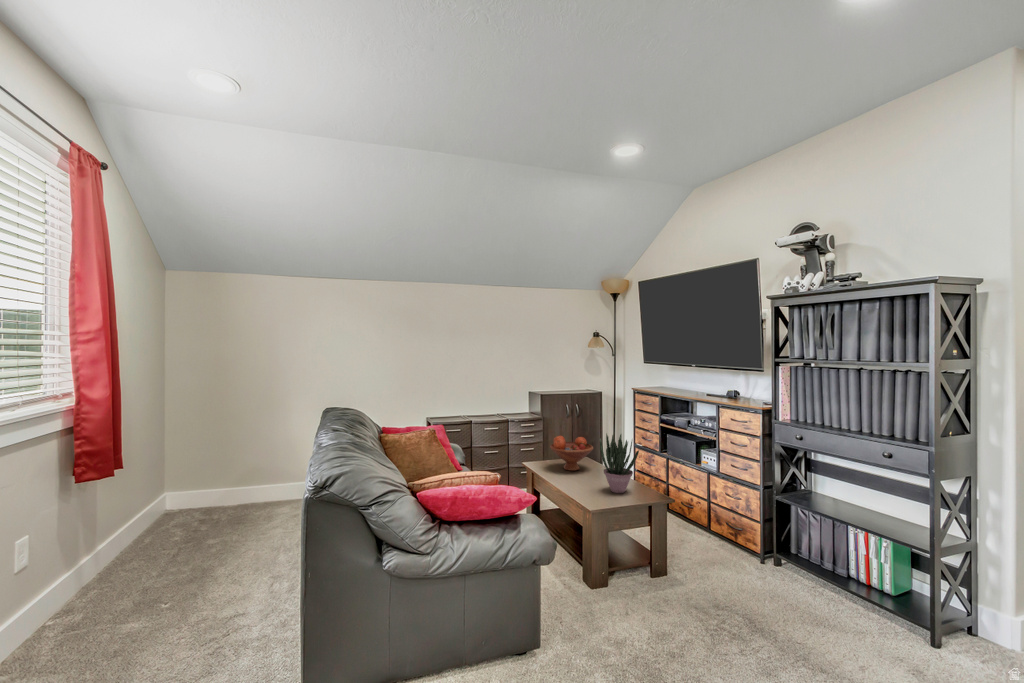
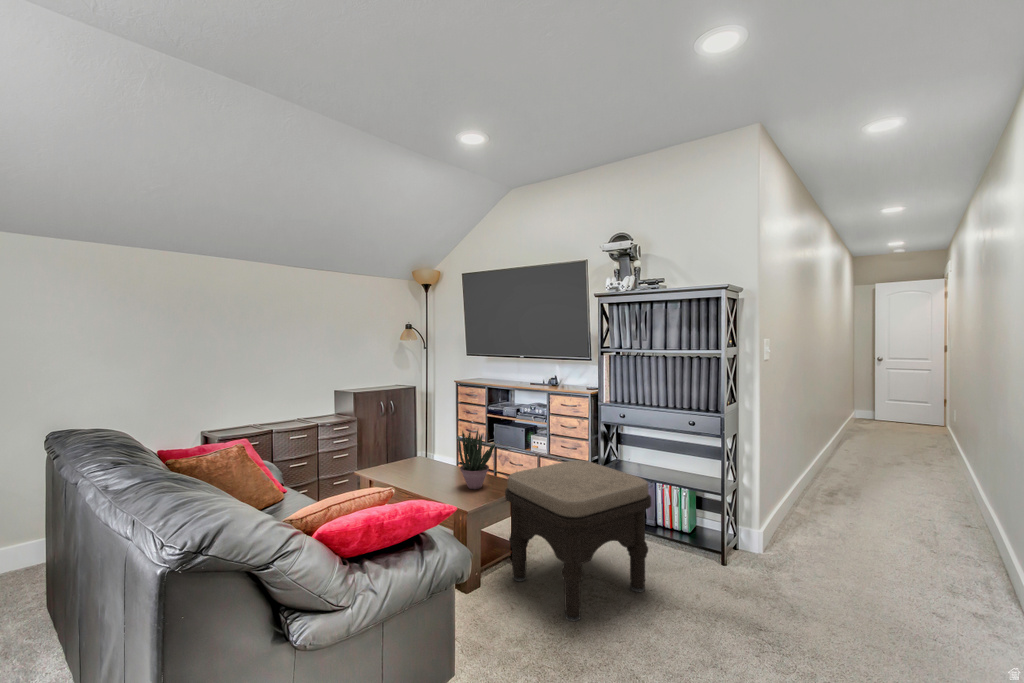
fruit bowl: present [550,436,593,471] -> none [390,437,436,474]
ottoman: none [637,480,806,650] -> present [505,460,651,621]

